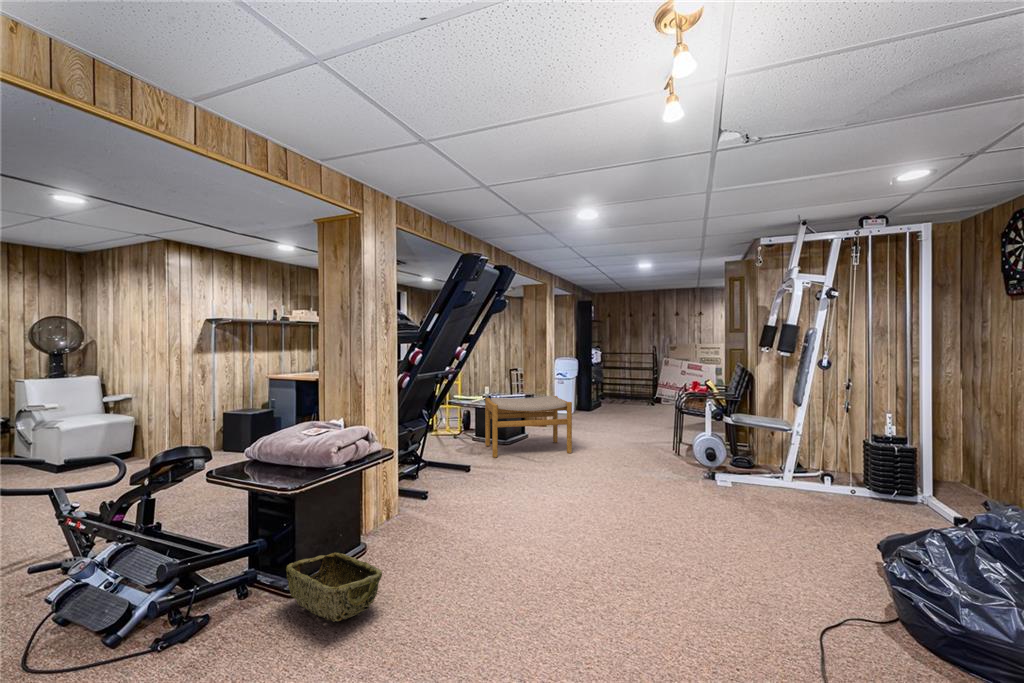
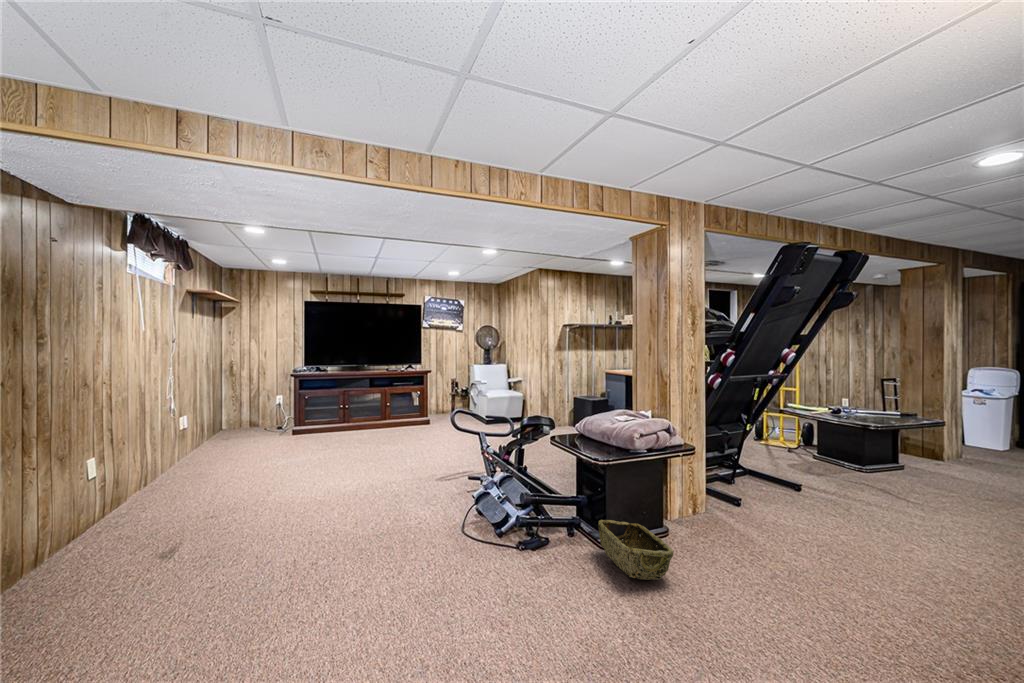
footstool: present [485,396,572,458] -> none [831,410,982,502]

